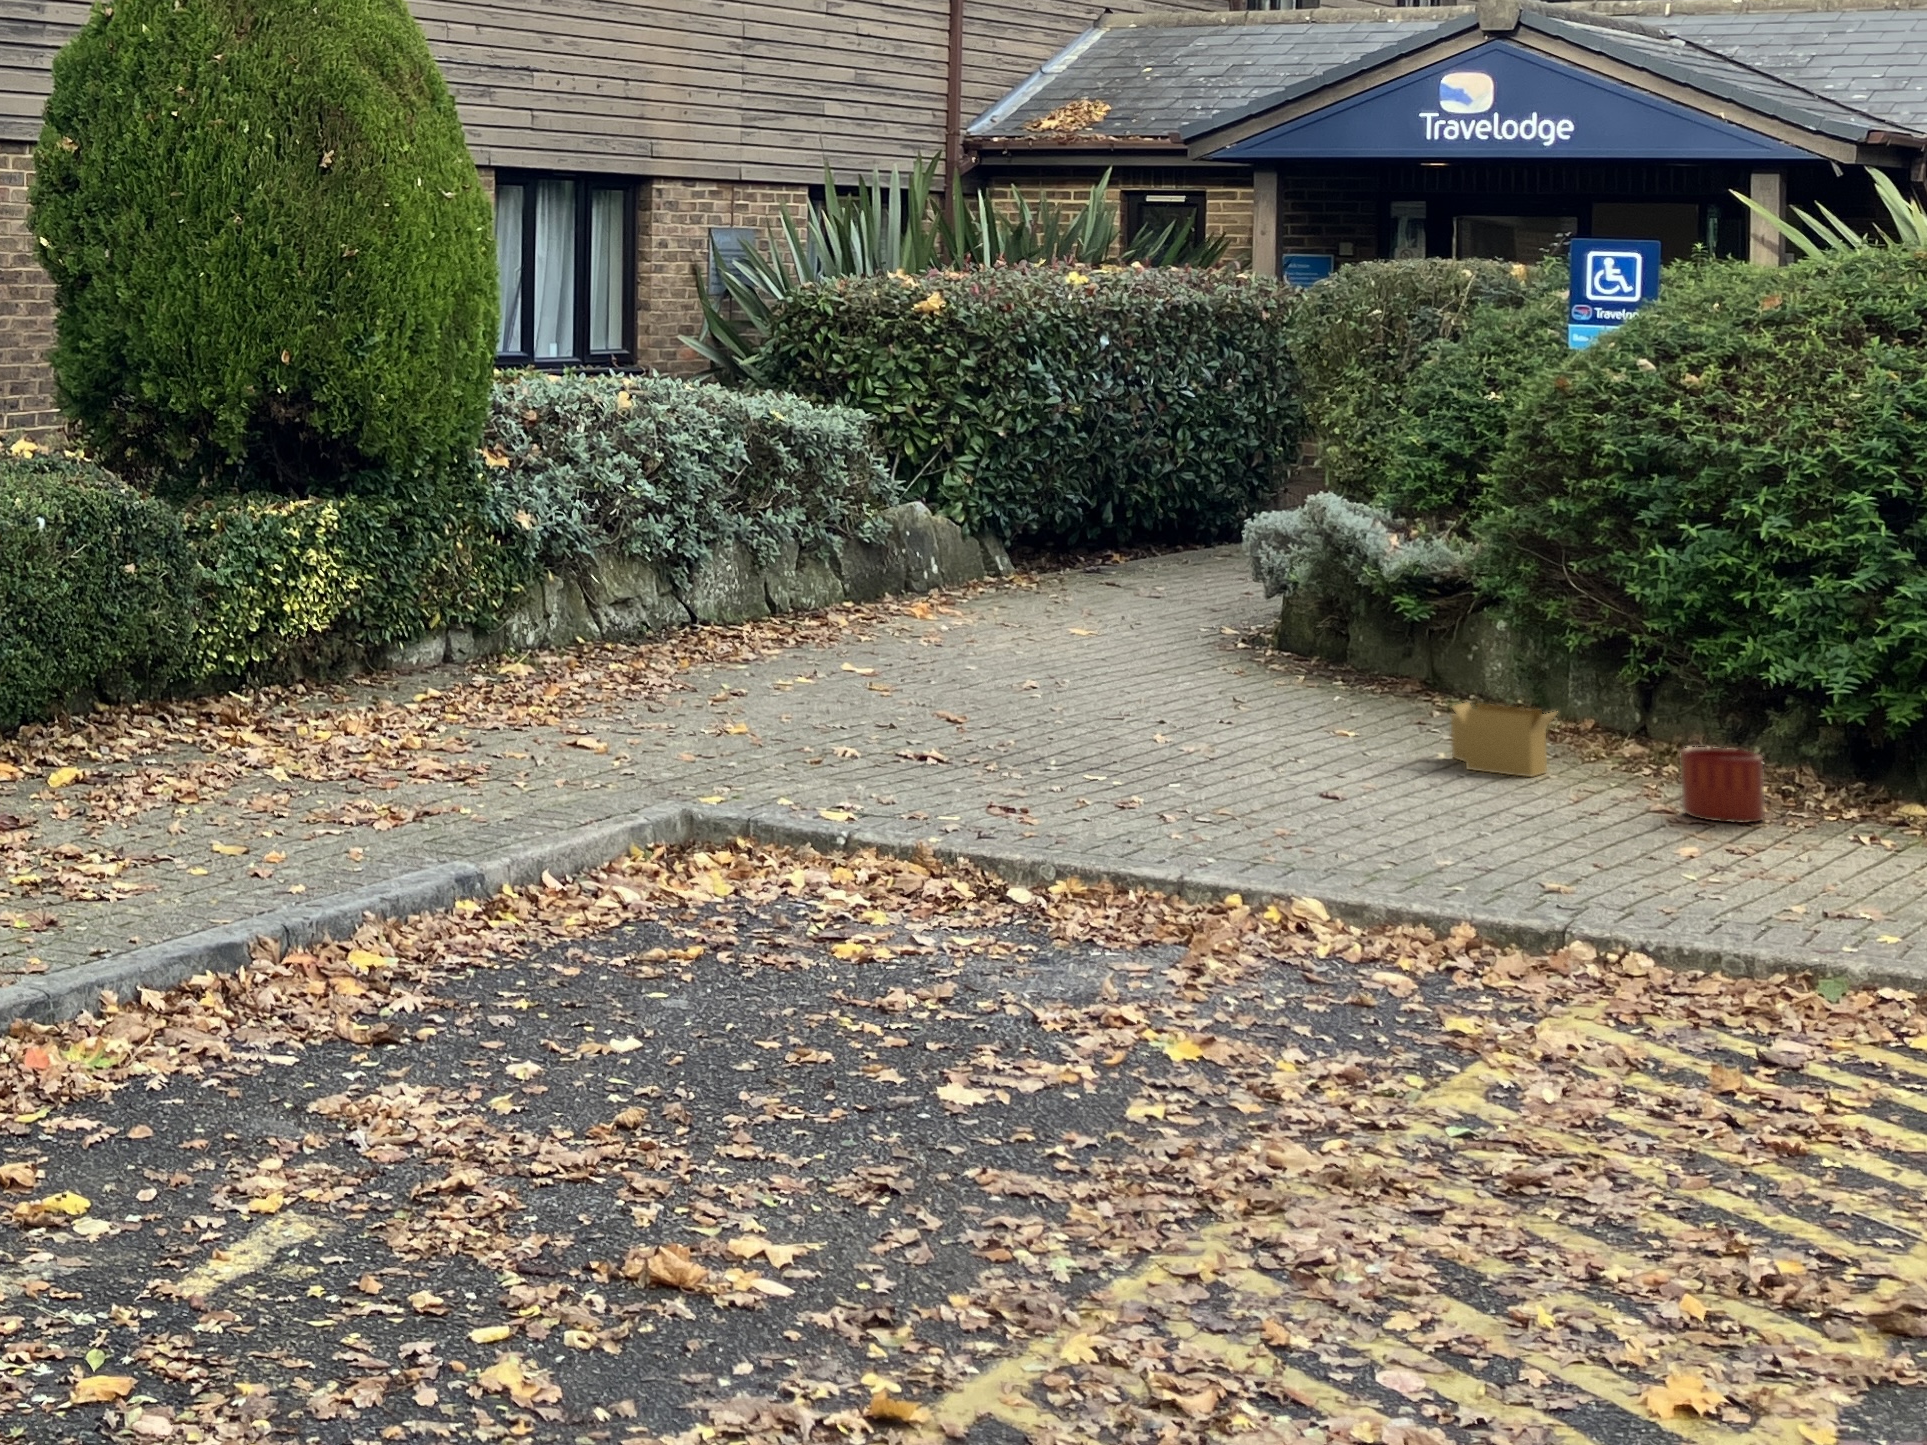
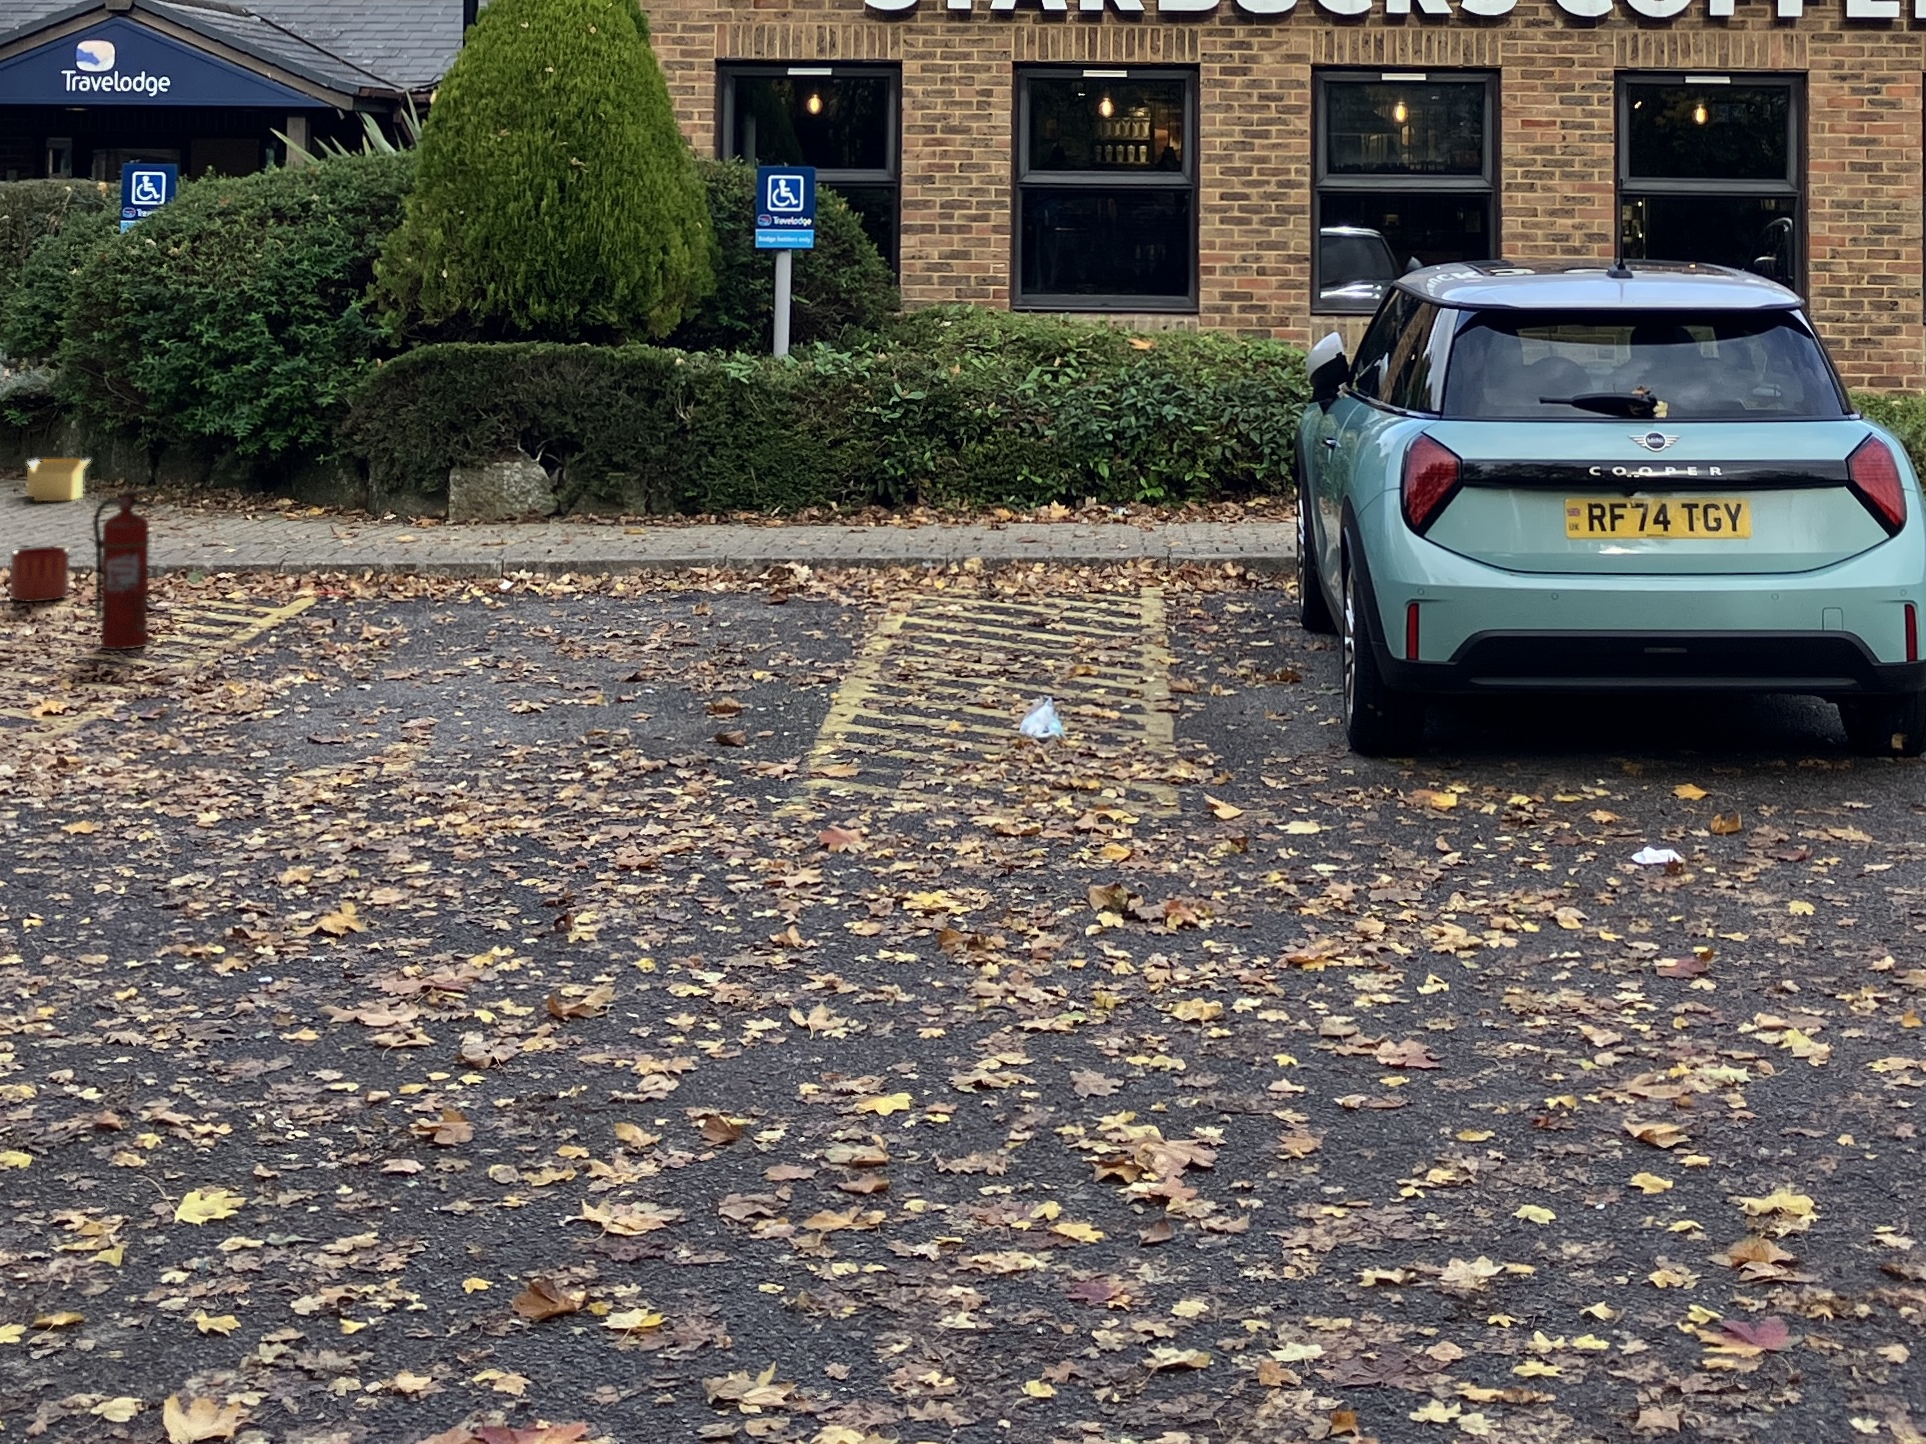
planter: present [1681,747,1765,823] -> present [11,547,69,602]
fire extinguisher: none [1689,880,1830,1214] -> present [93,487,155,650]

